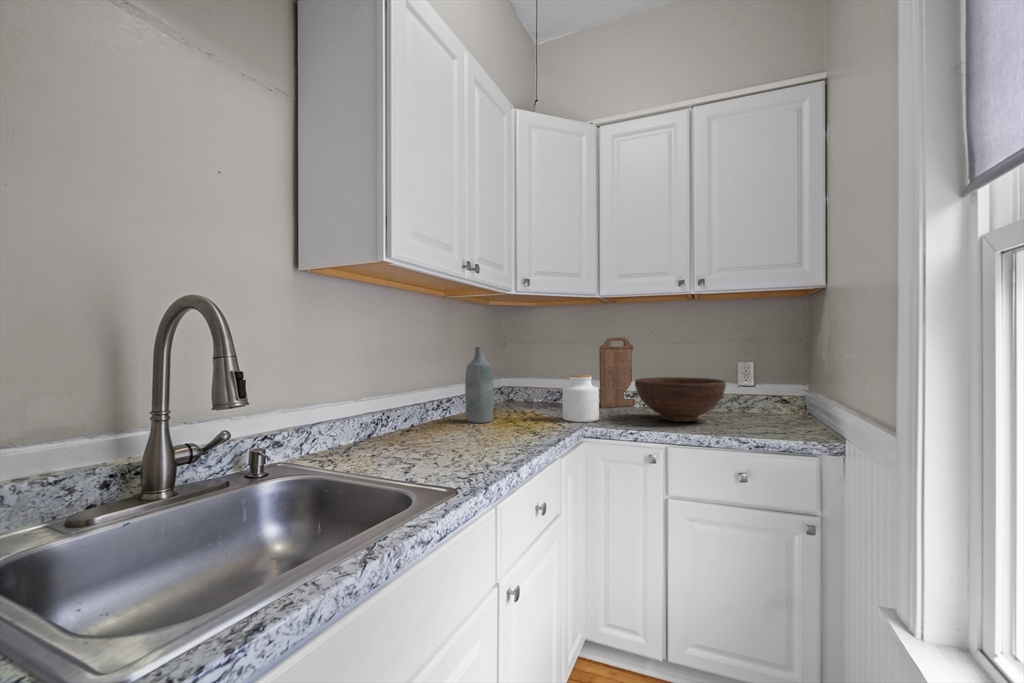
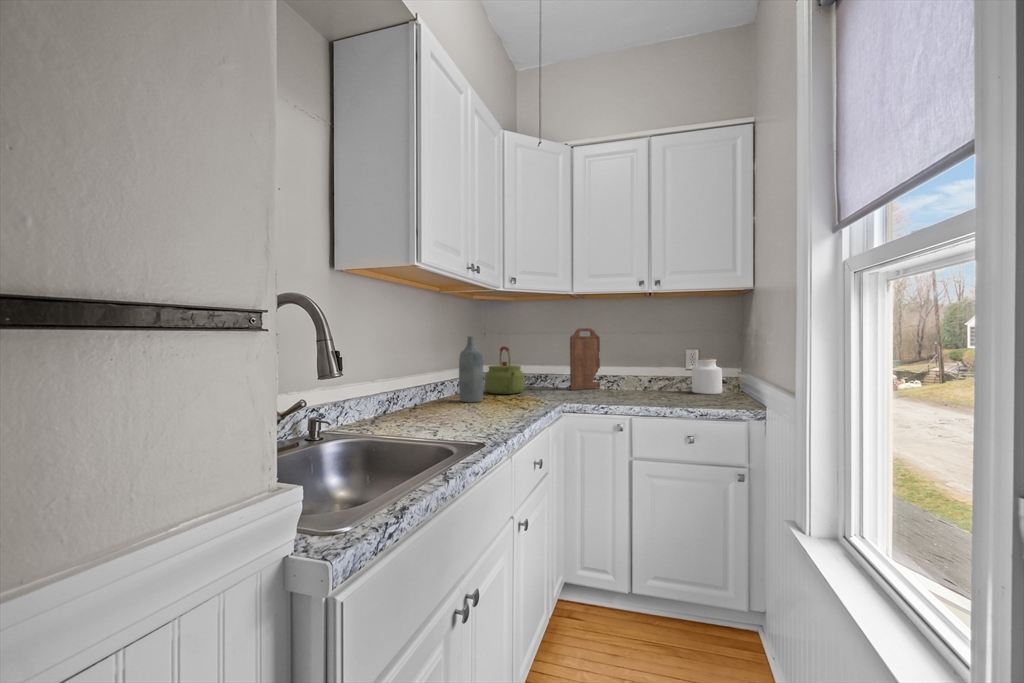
kettle: none [502,358,546,412] -> present [485,346,525,394]
jar: present [563,375,599,422] -> present [692,358,722,394]
fruit bowl: present [635,377,726,422] -> none [603,362,677,399]

